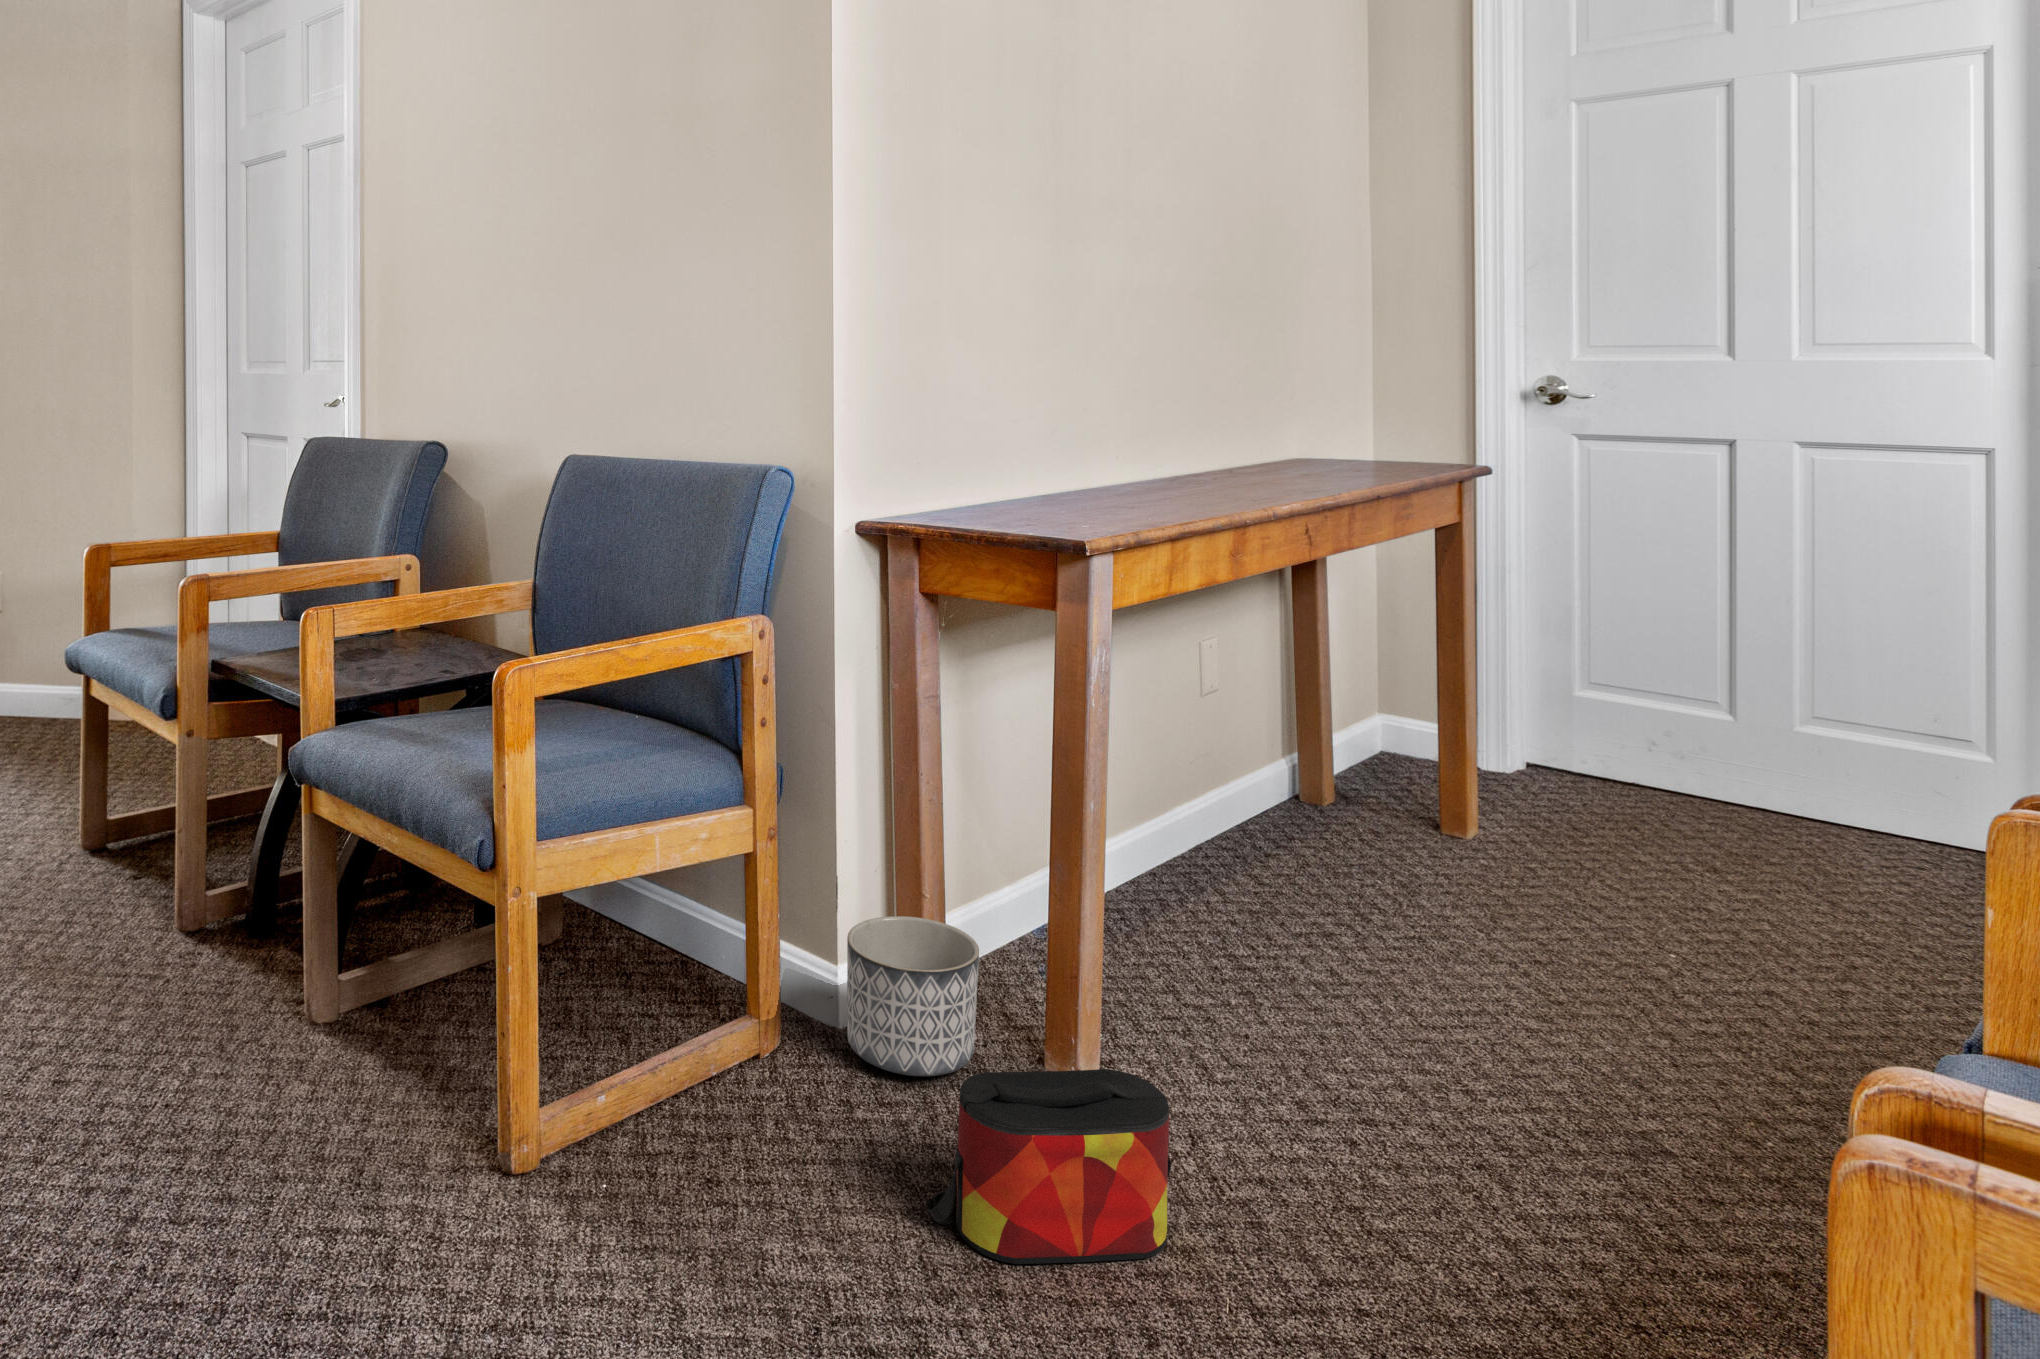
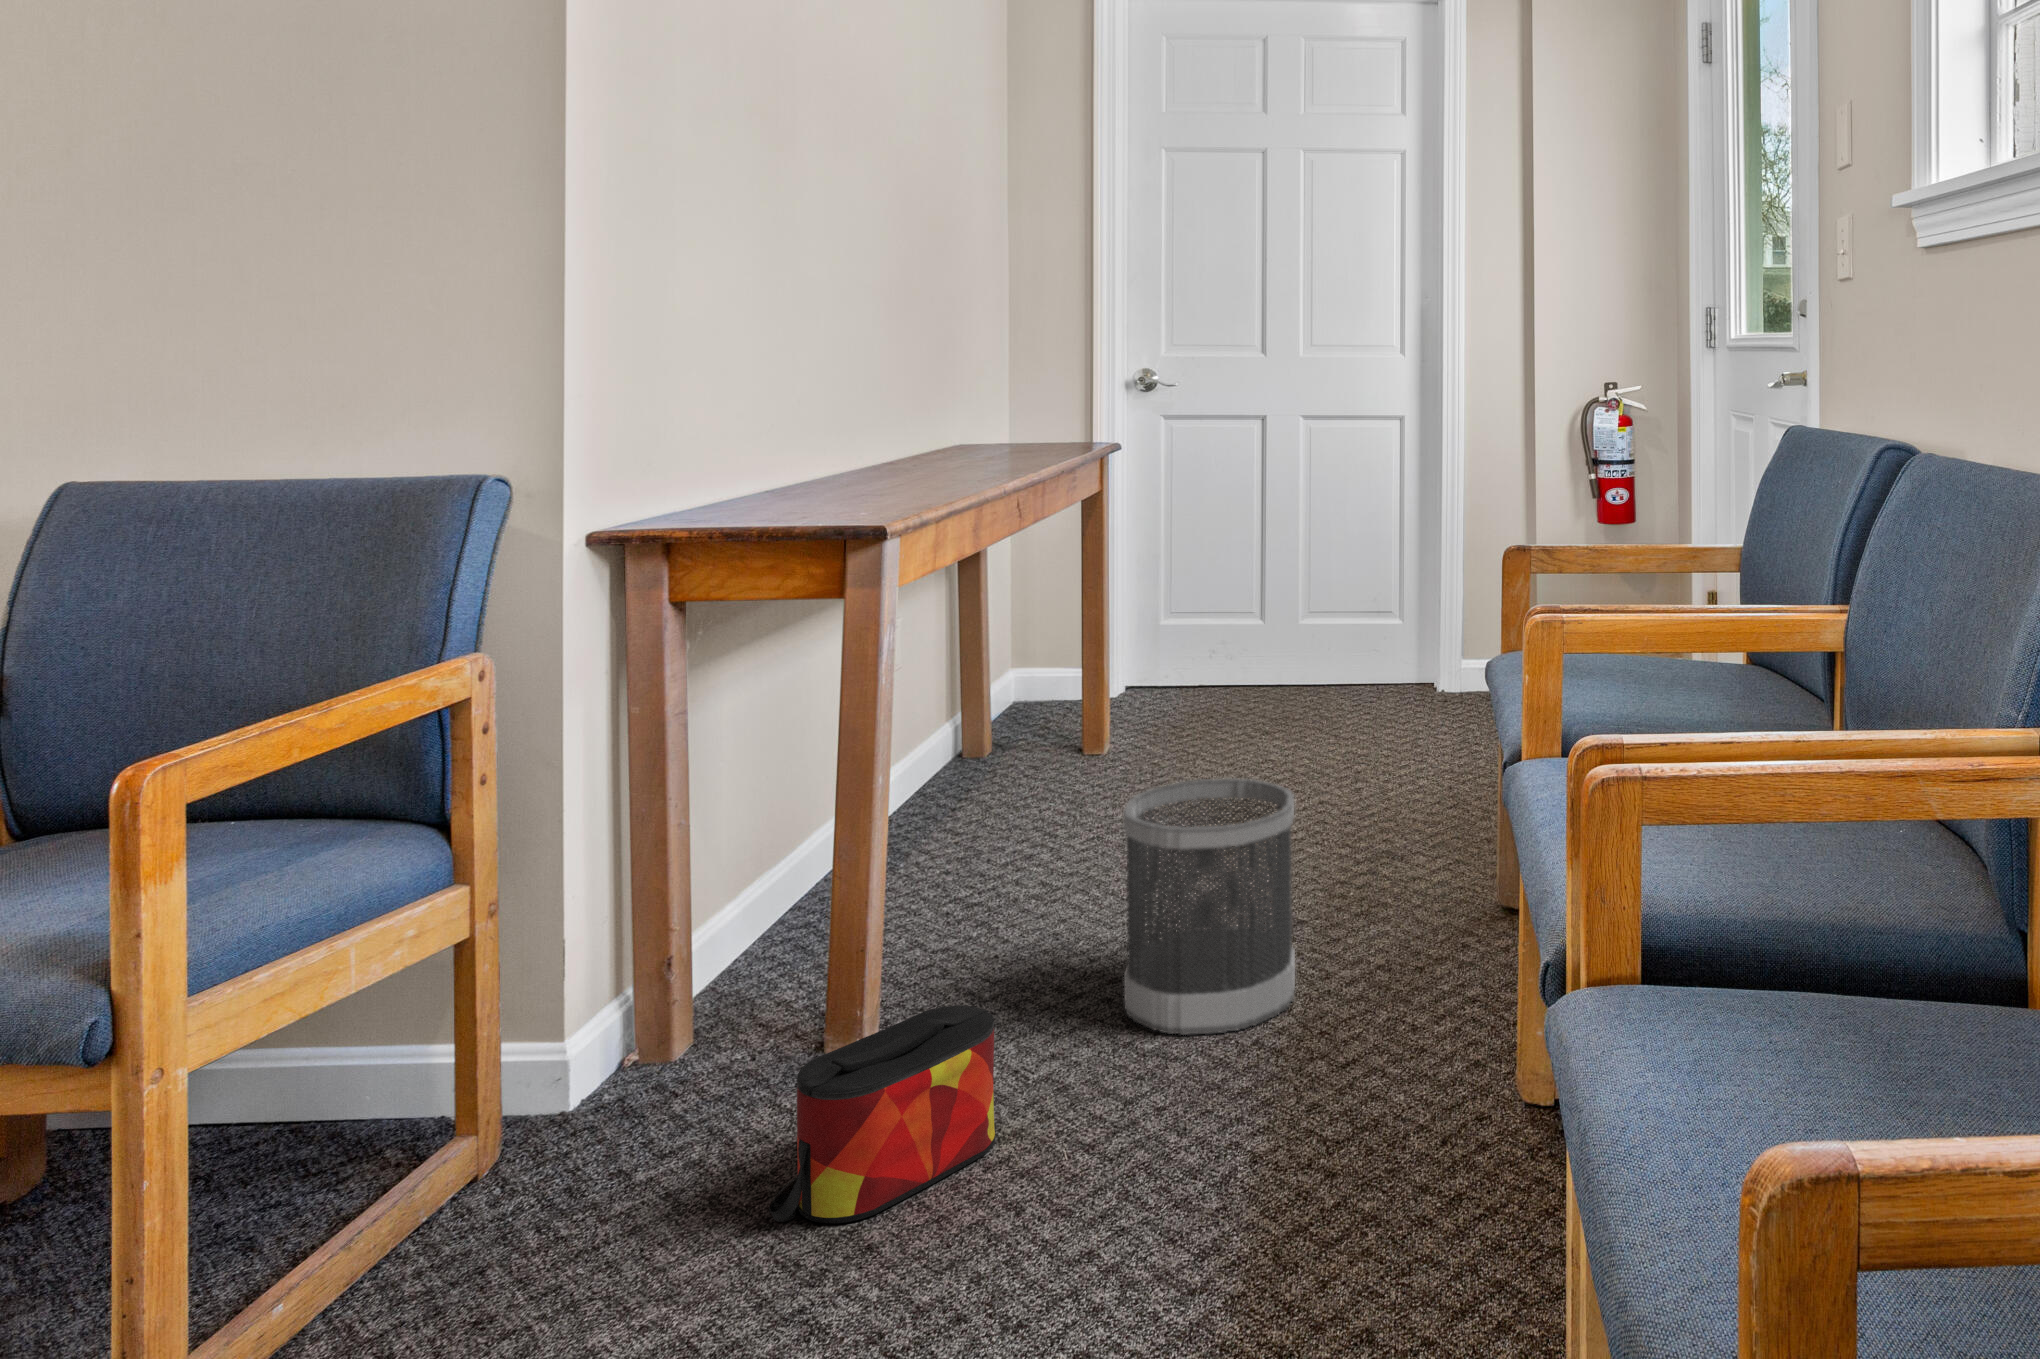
wastebasket: none [1368,909,1621,1267] -> present [1123,778,1295,1035]
planter: present [847,916,979,1076] -> none [584,952,748,1127]

